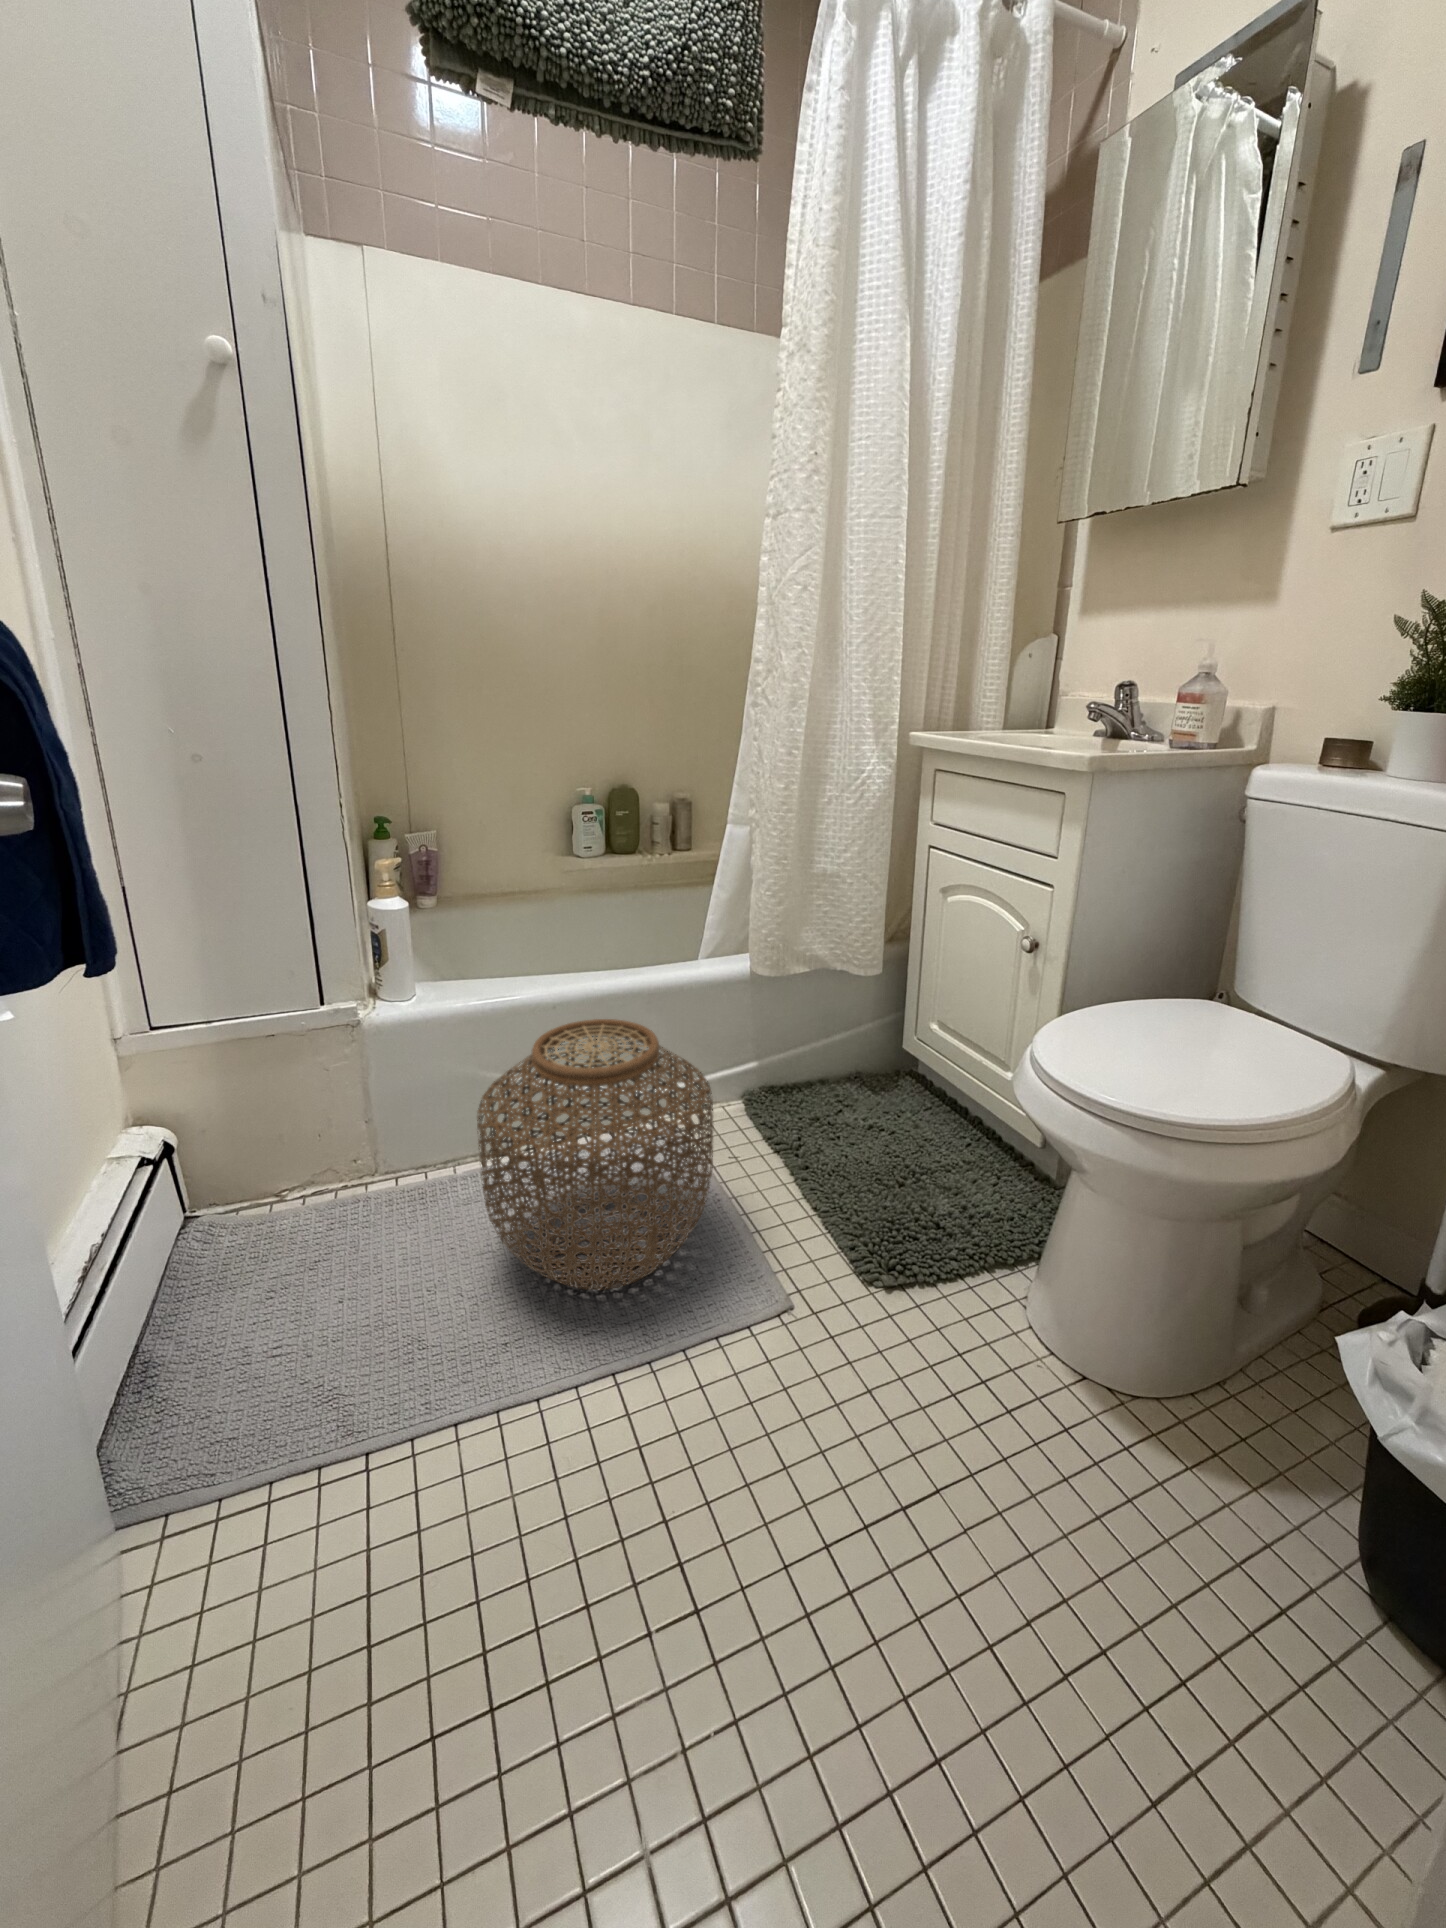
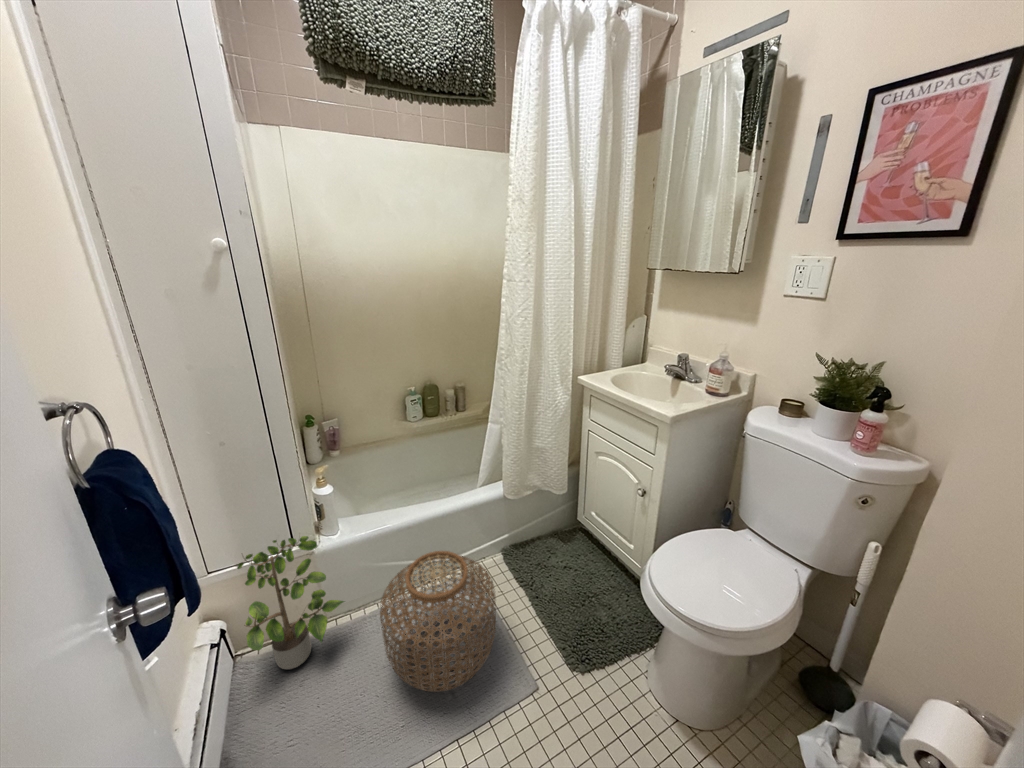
potted plant: none [202,952,417,1241] -> present [237,536,344,669]

